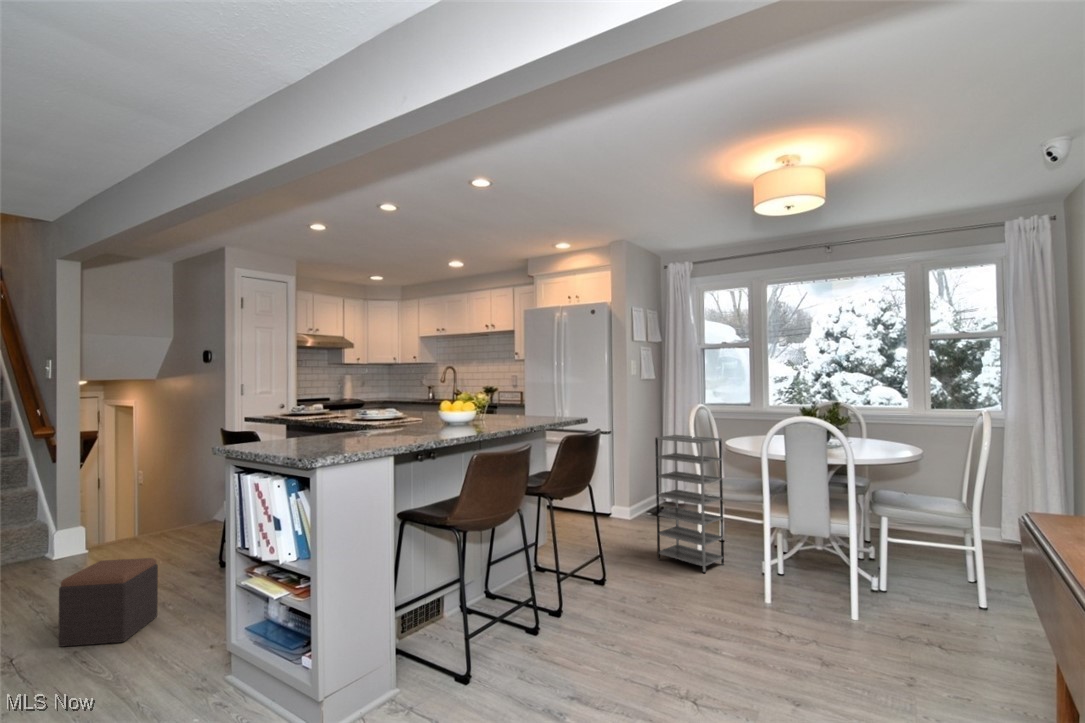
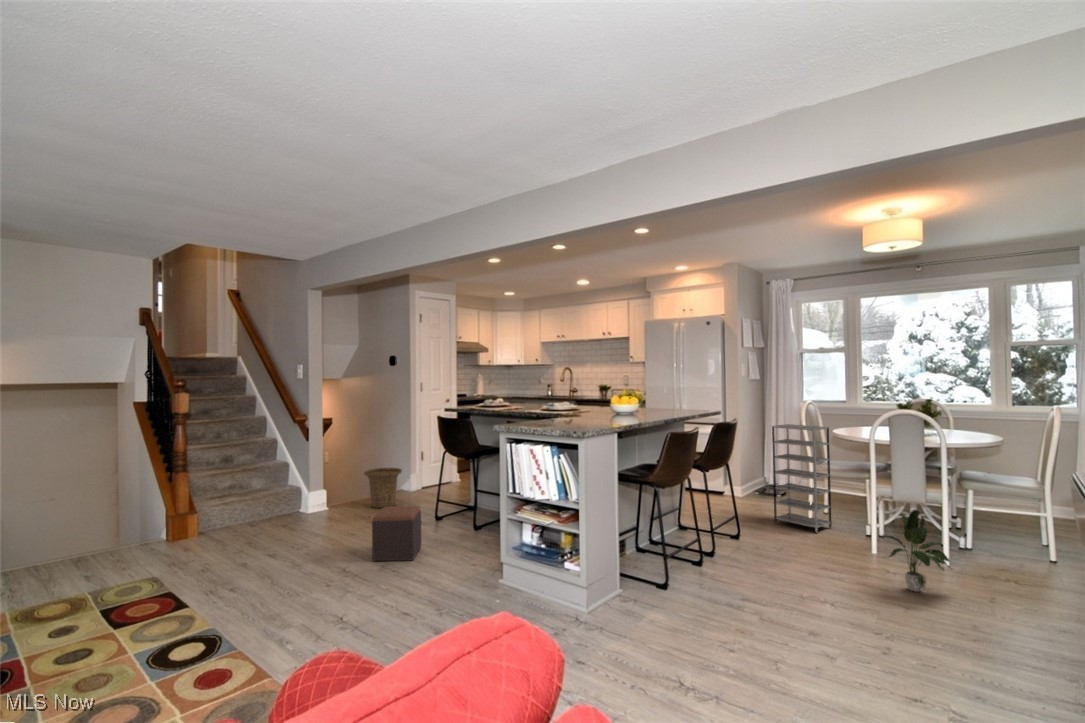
basket: none [135,495,194,550] -> present [364,468,402,508]
potted plant: none [767,555,857,669] -> present [884,510,950,592]

